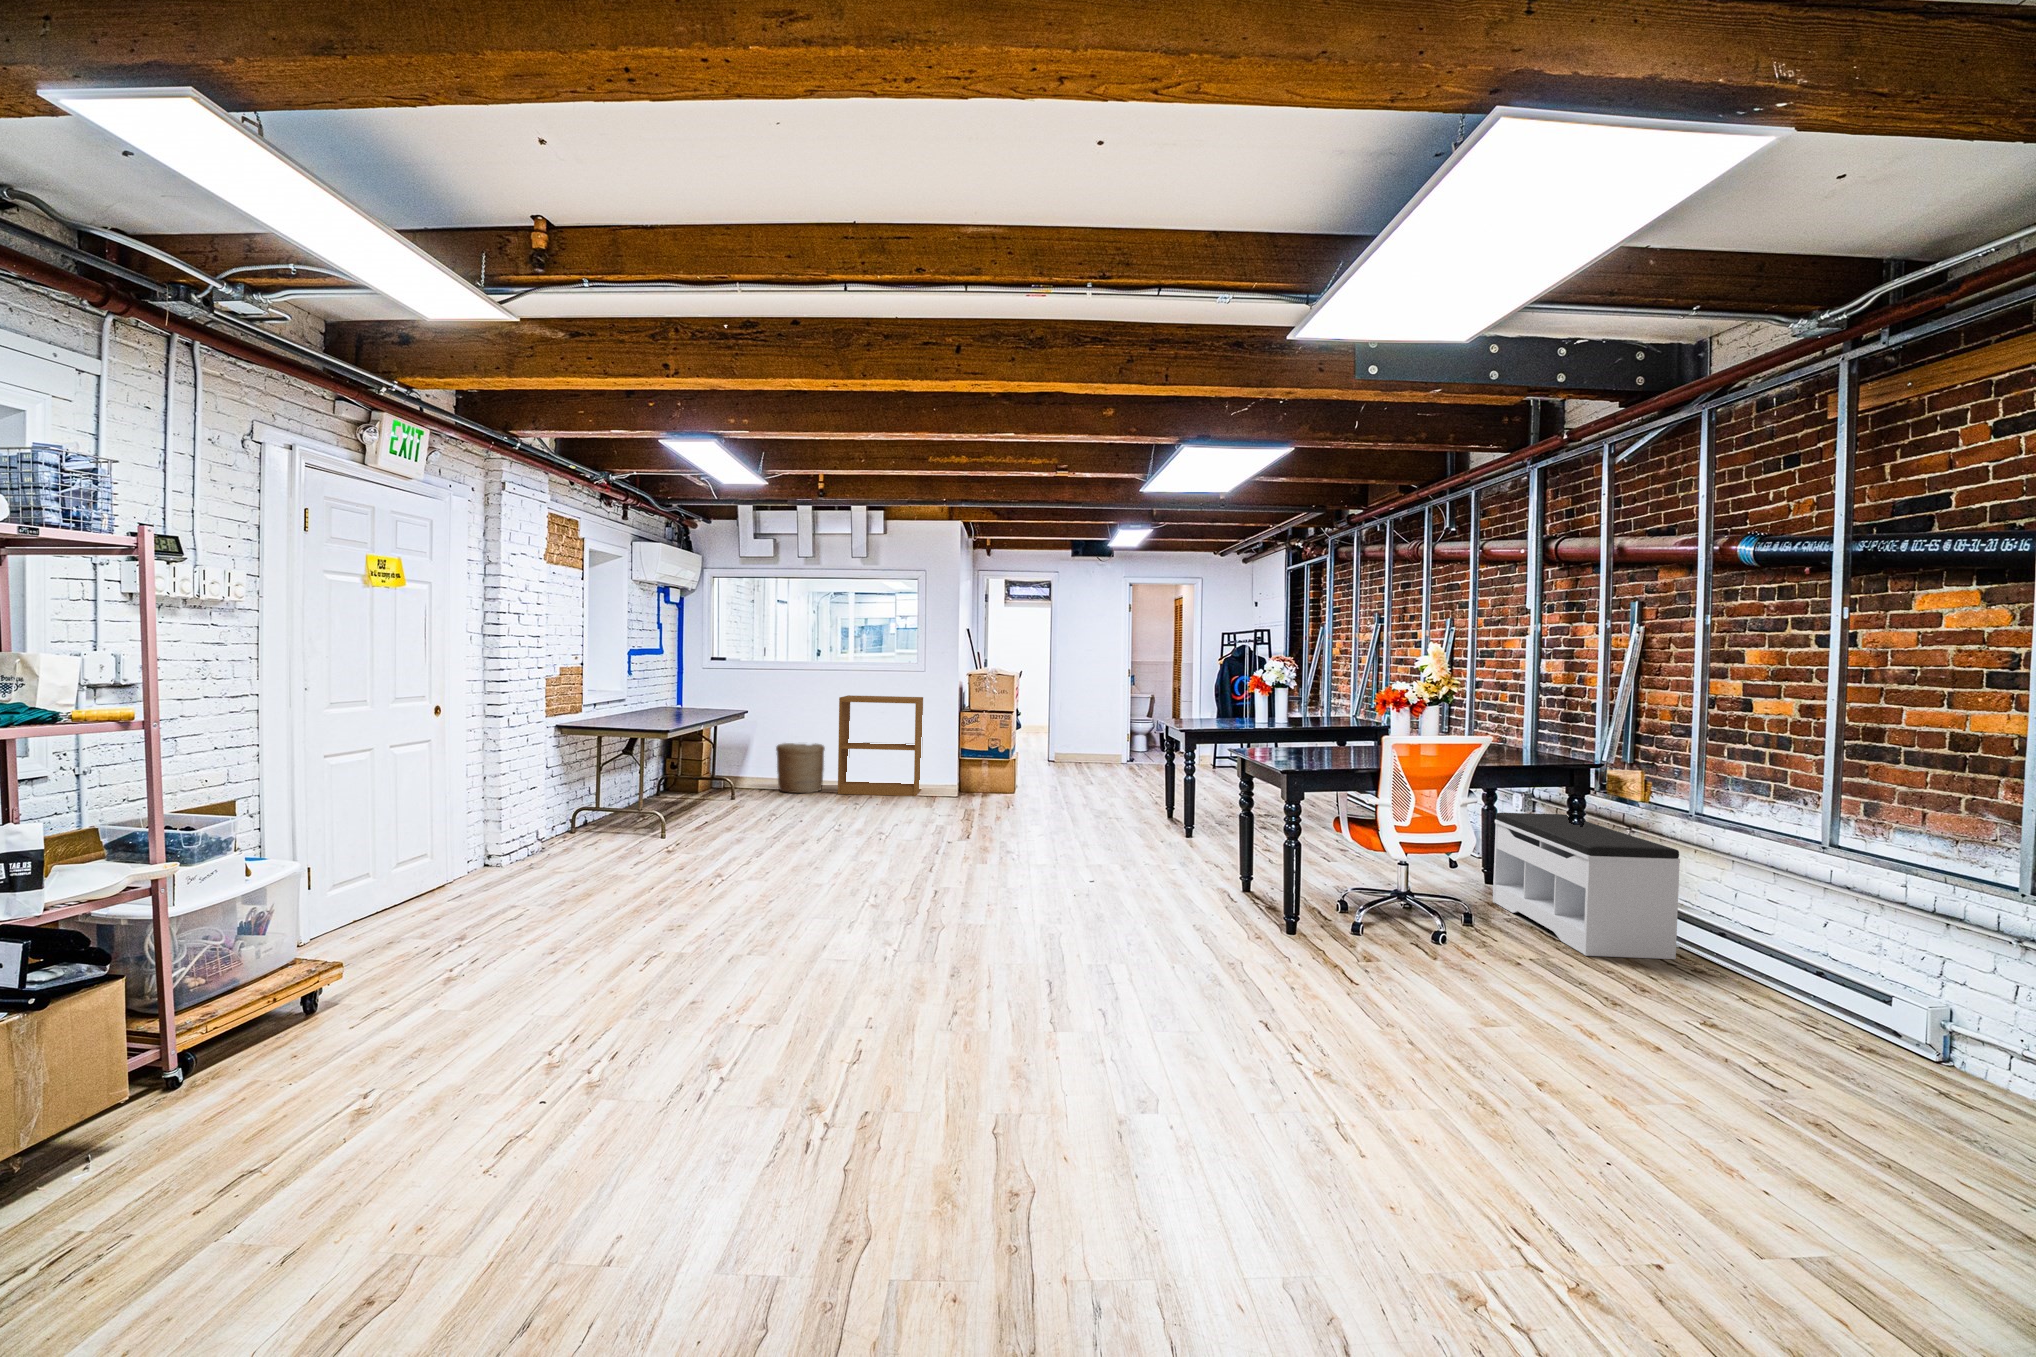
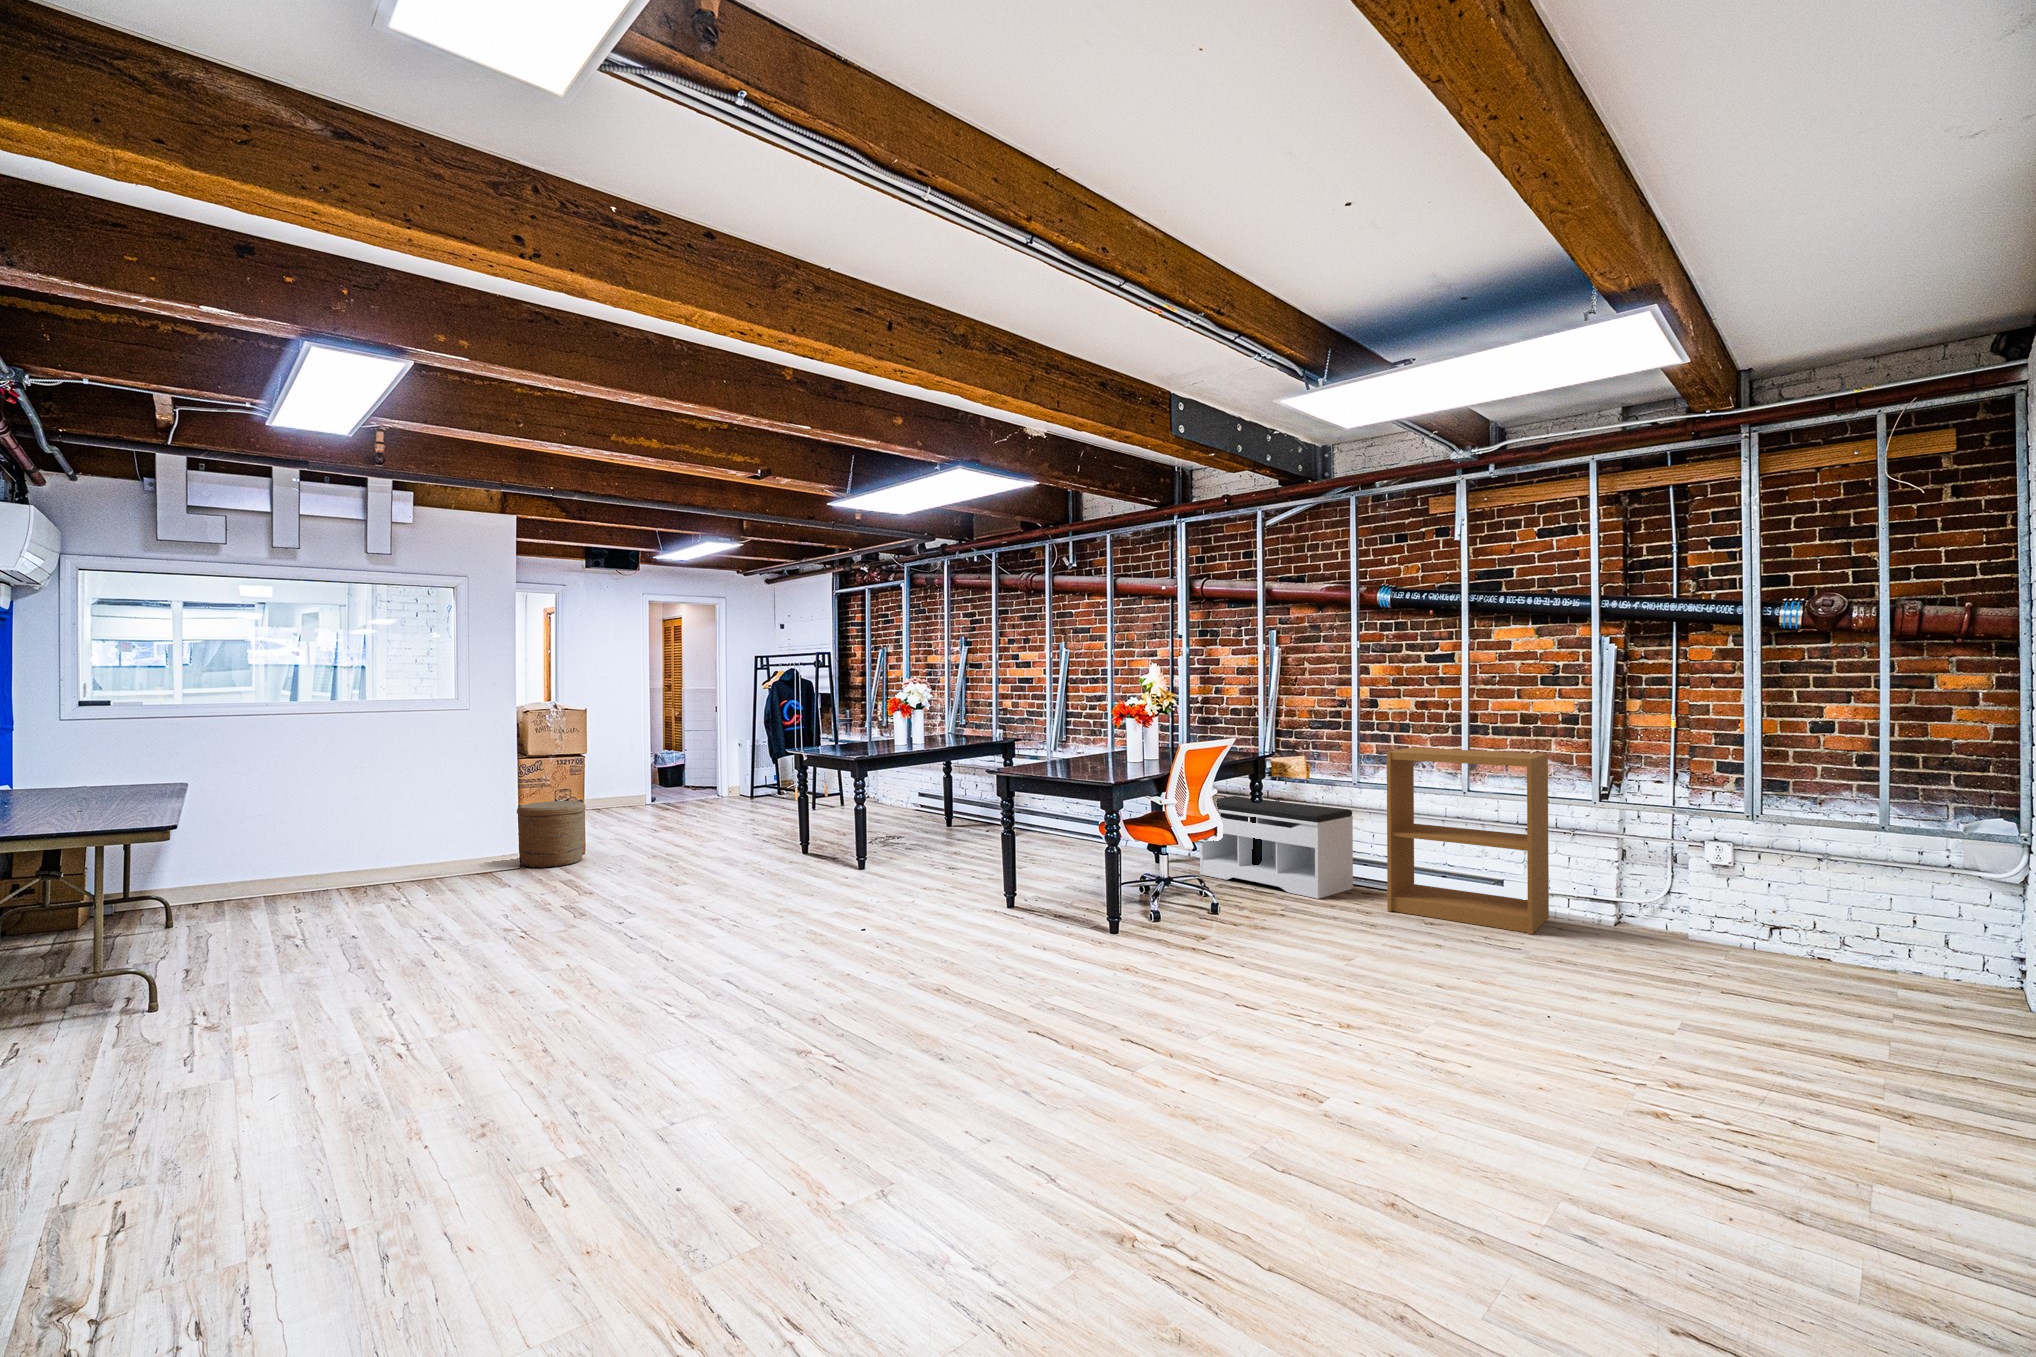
bookshelf: present [838,695,923,796] -> present [1387,748,1549,934]
woven basket: present [776,743,825,793] -> present [517,801,586,868]

